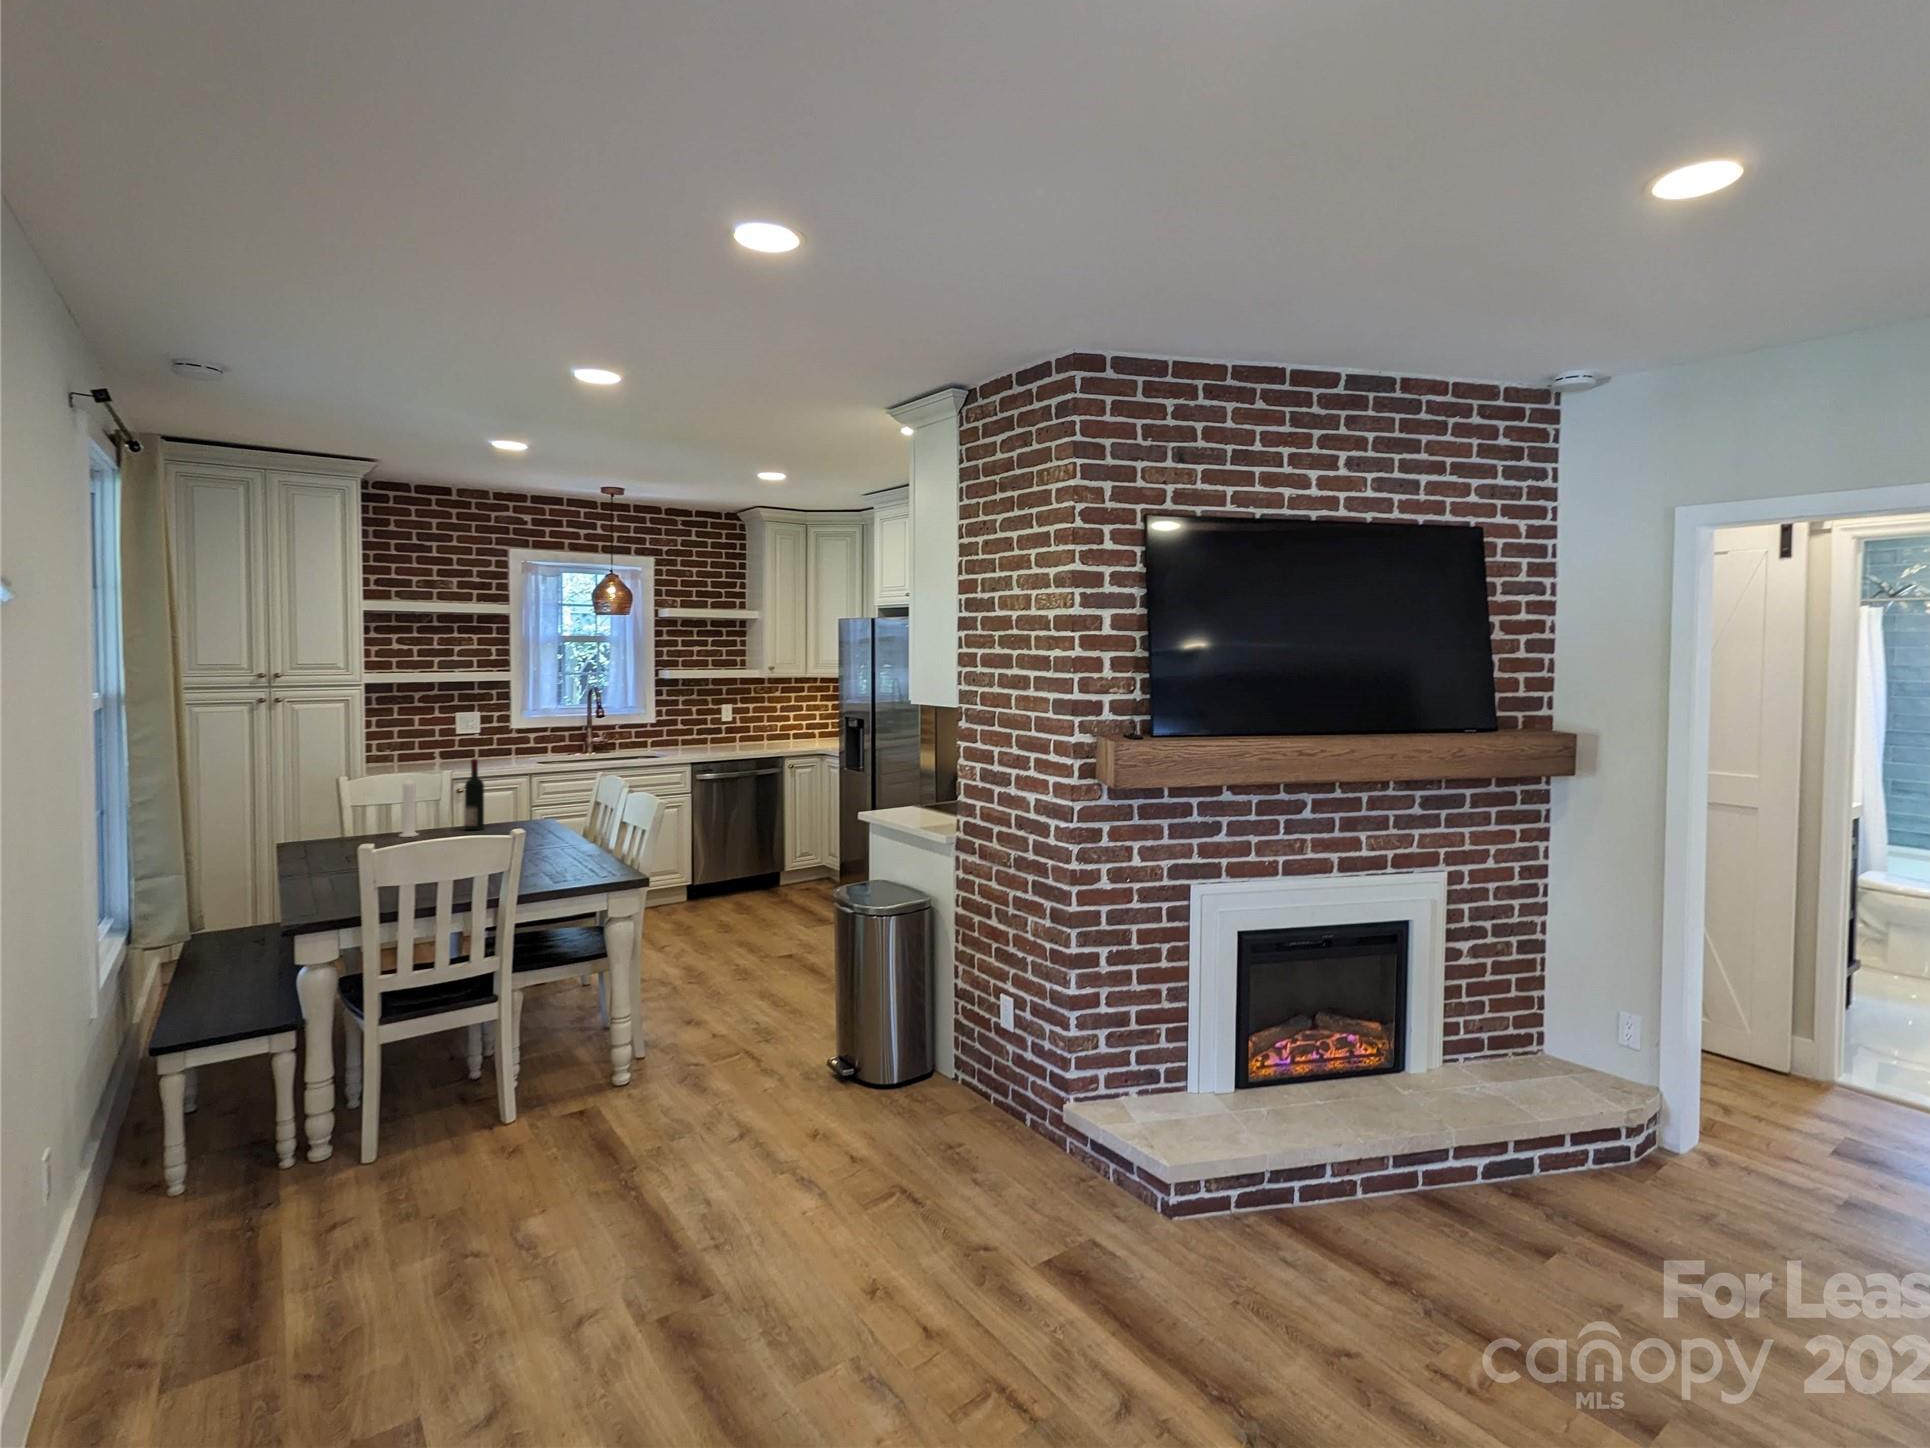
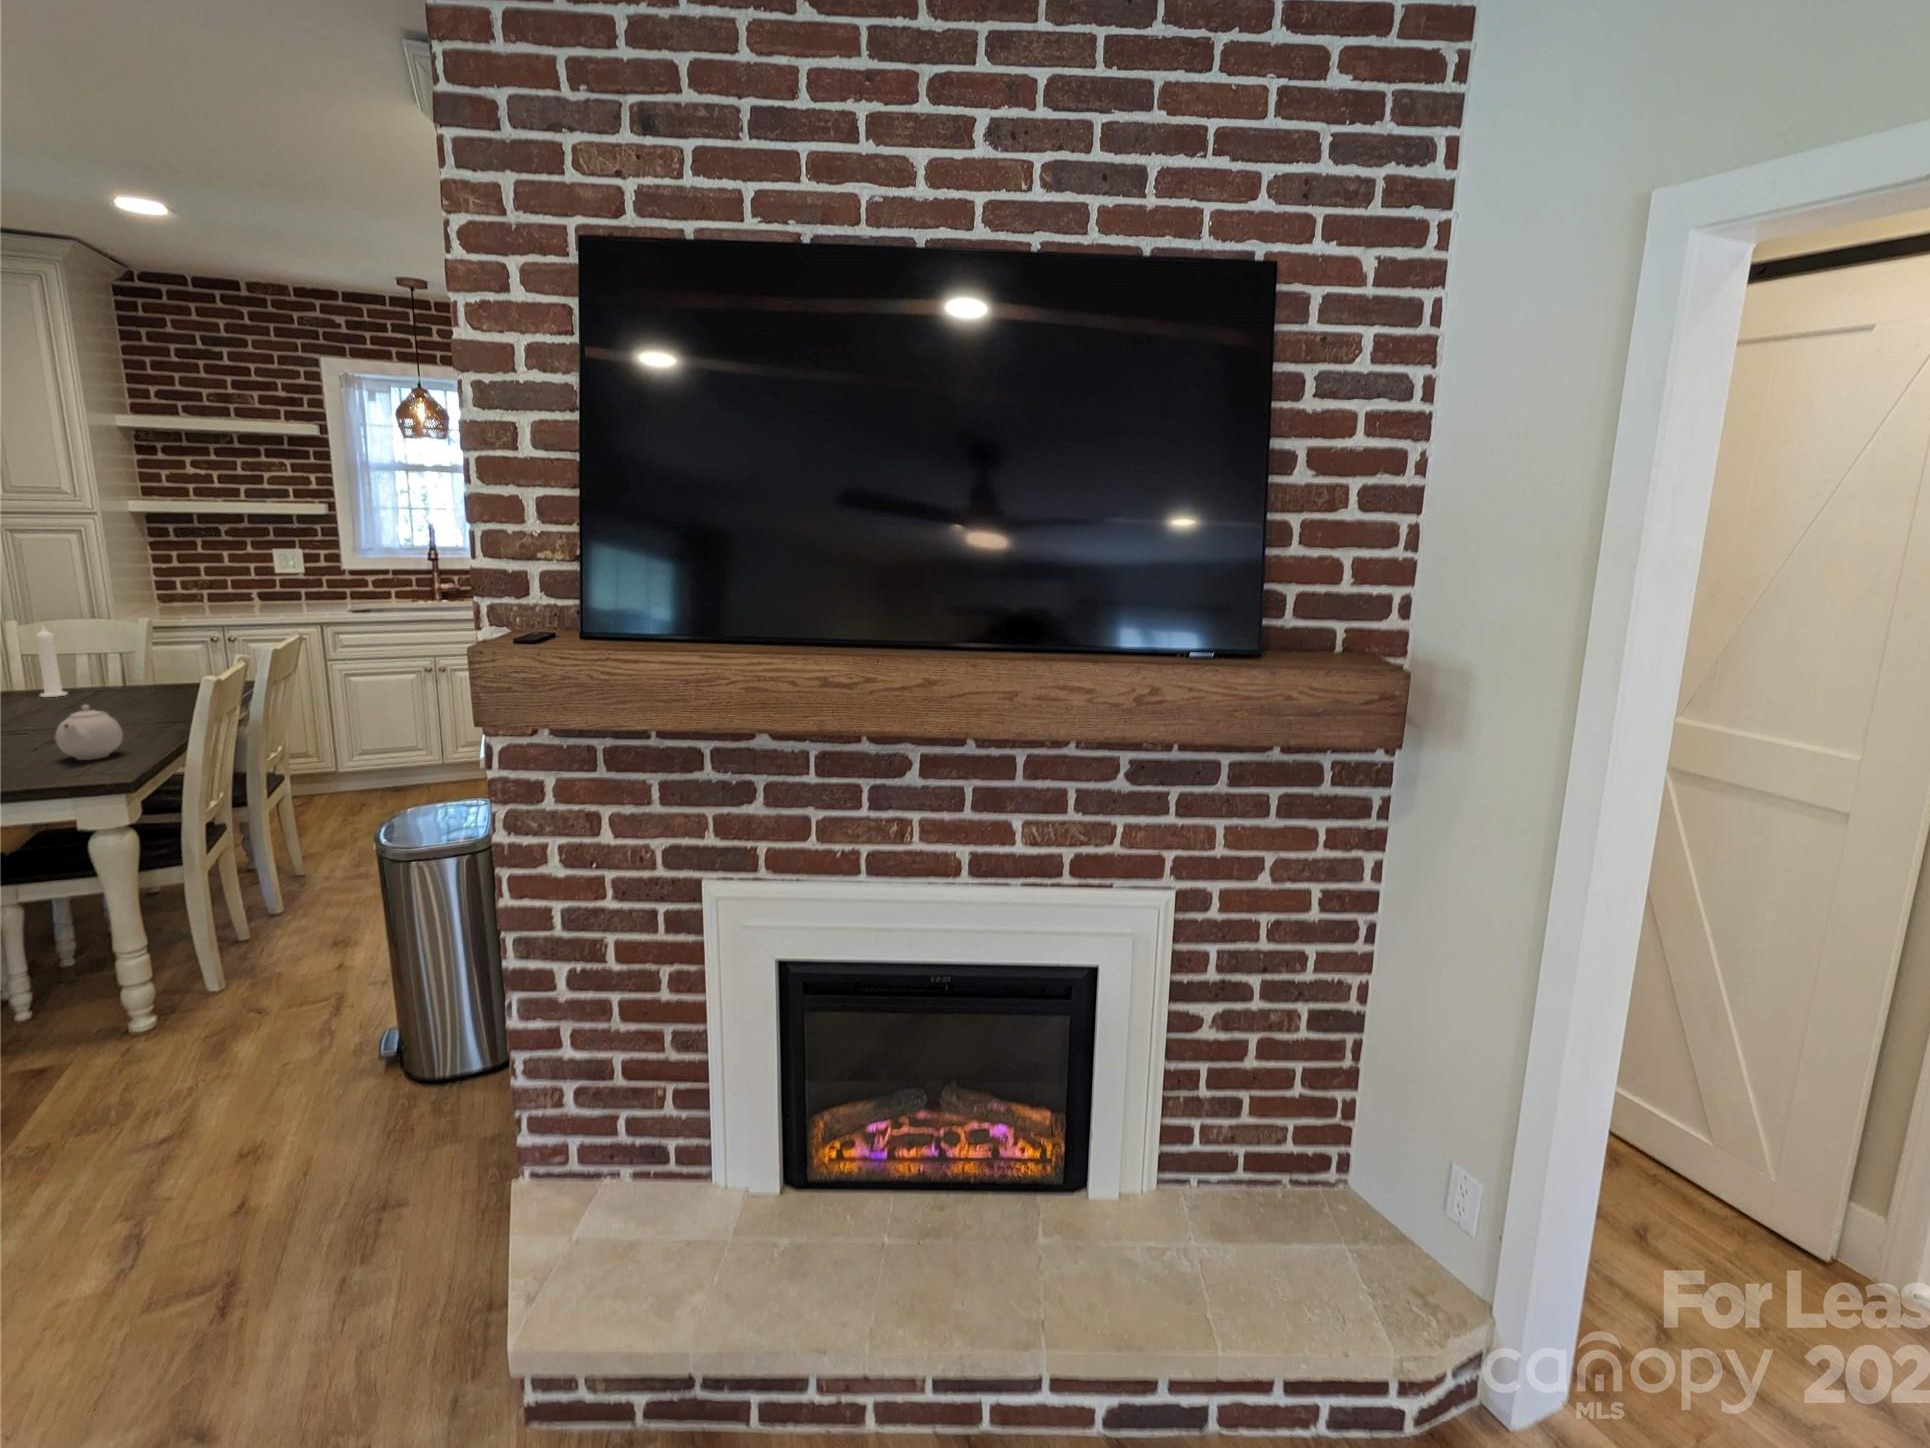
wine bottle: present [464,759,484,830] -> none [123,608,157,692]
teapot: none [564,824,605,867] -> present [55,705,123,760]

